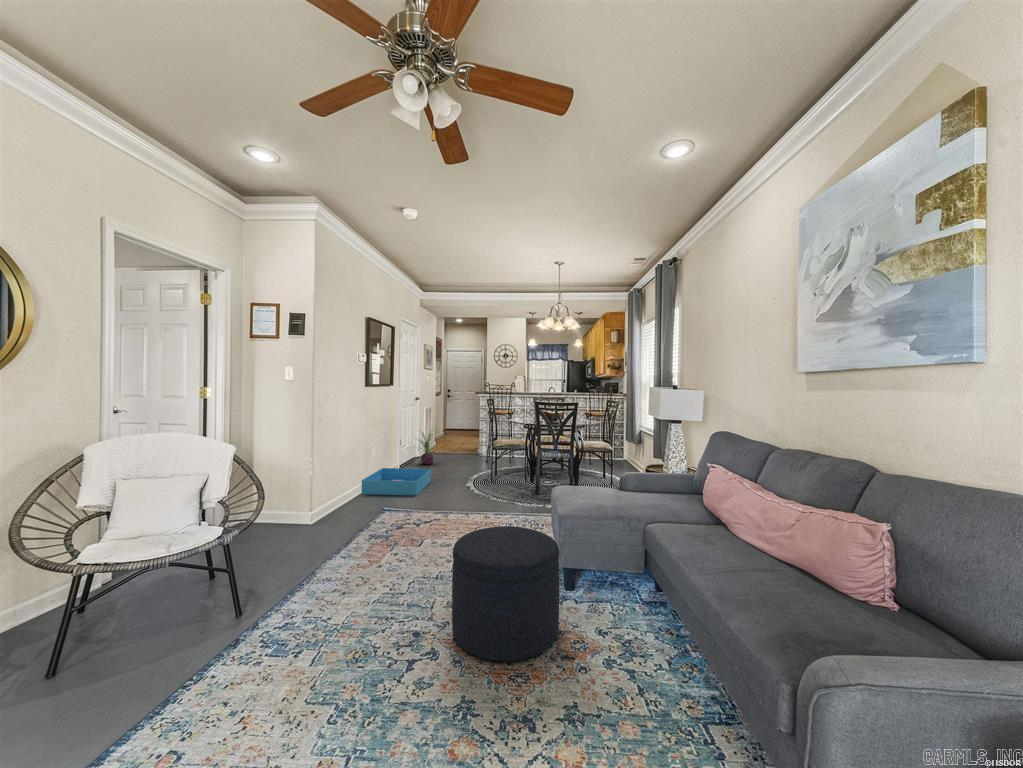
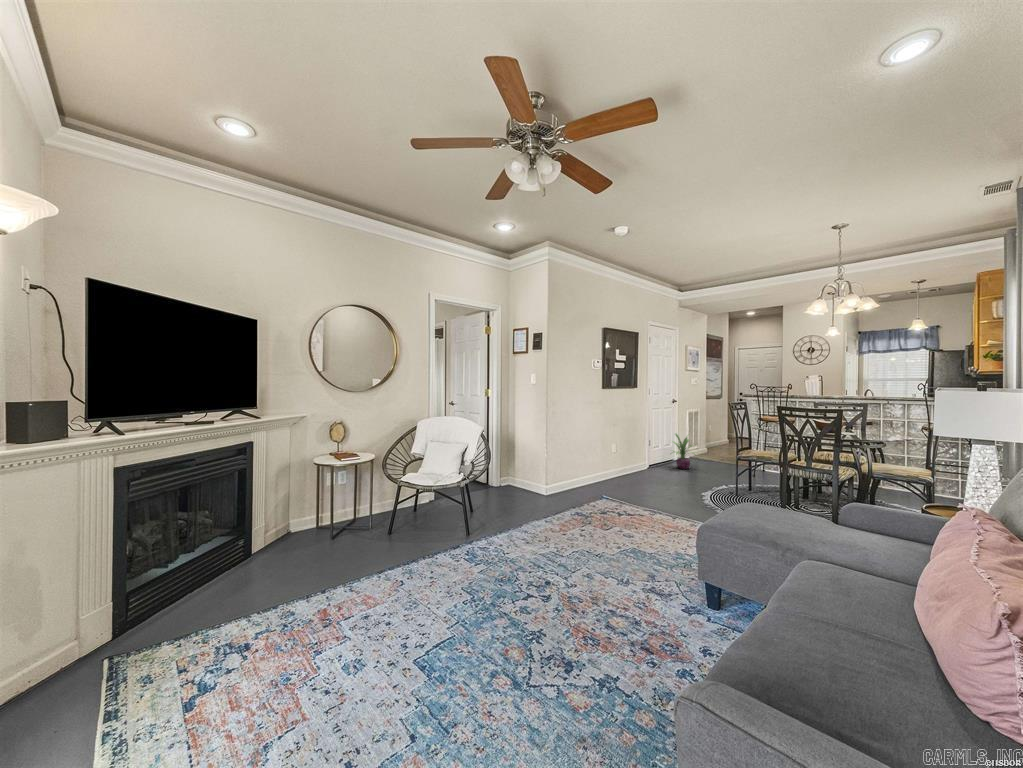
storage bin: present [362,468,431,495] -> none [600,464,671,493]
ottoman: present [452,526,559,661] -> none [568,516,668,634]

